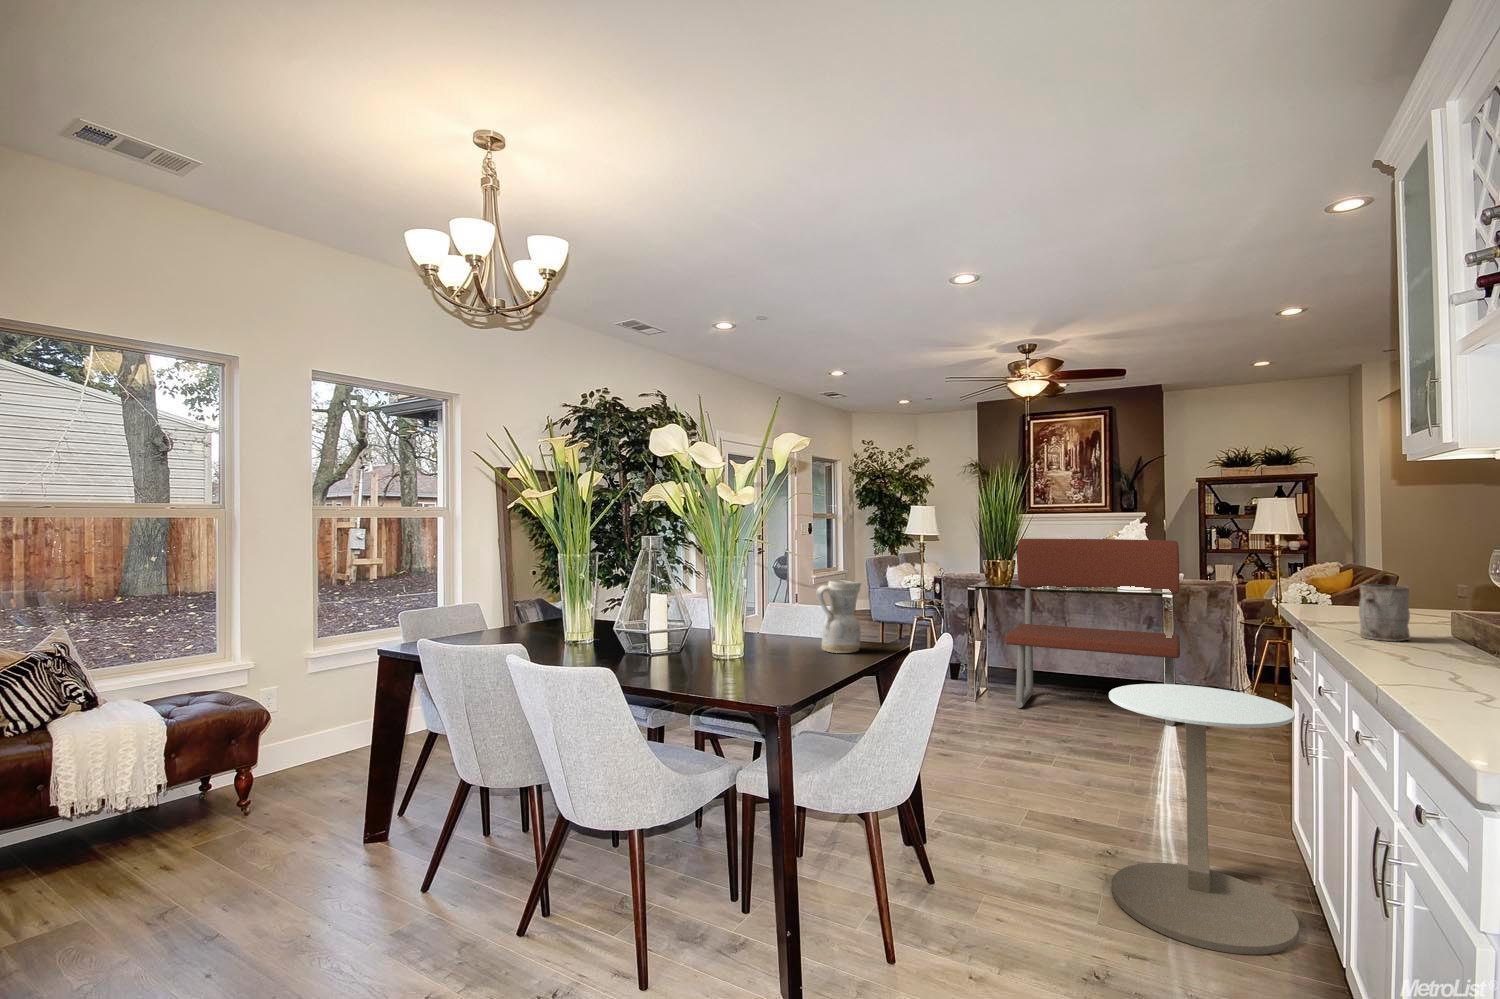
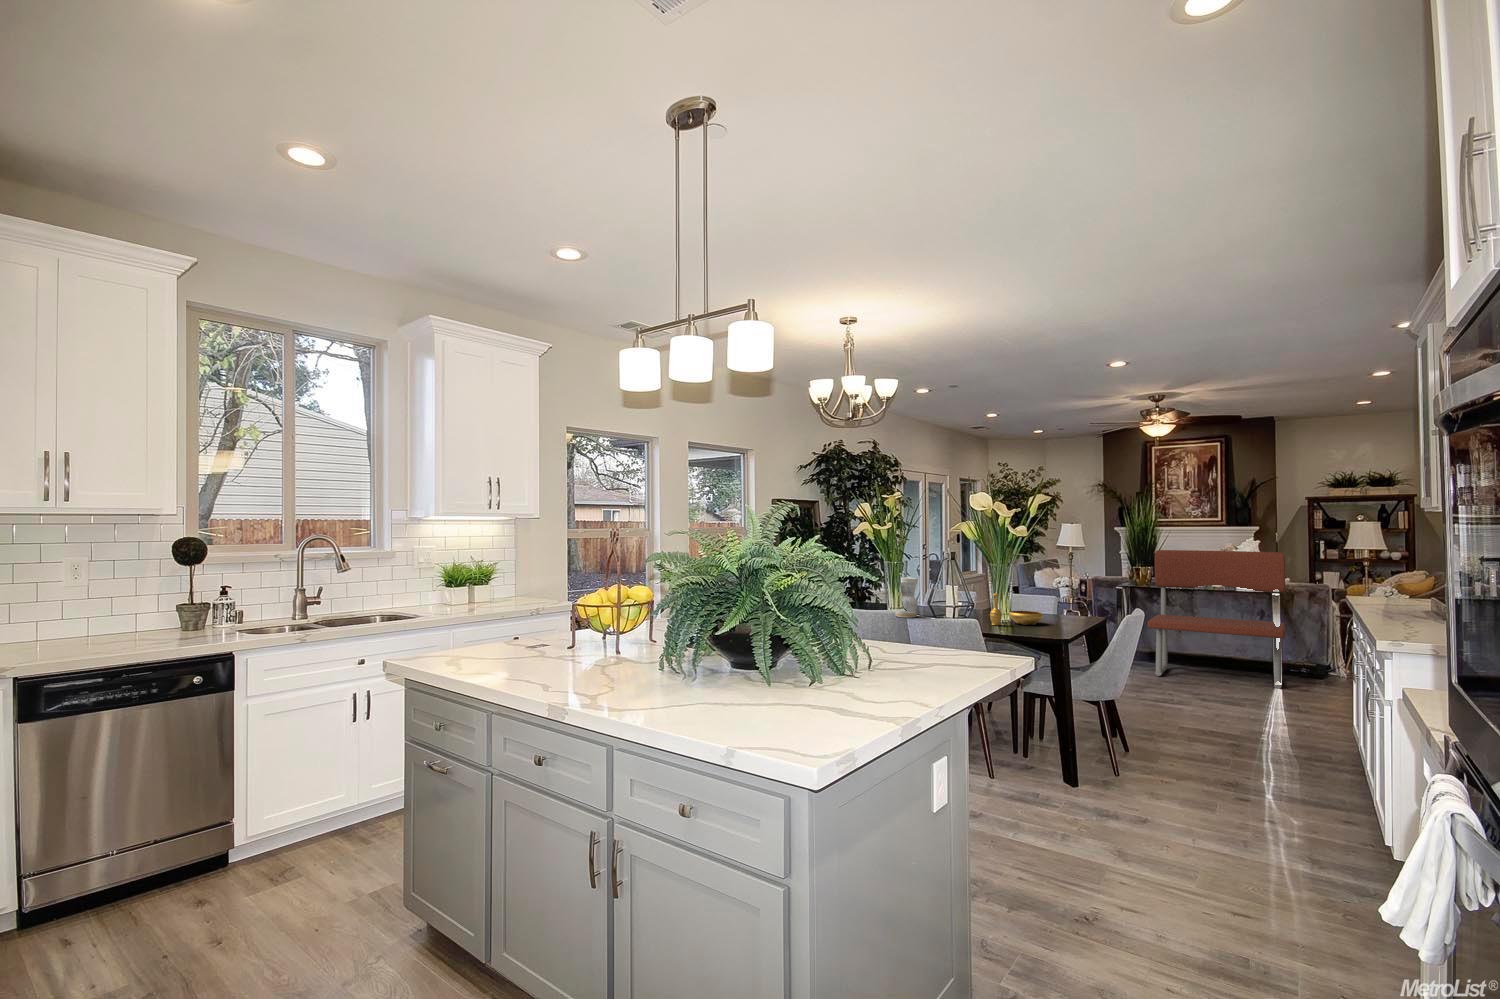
ceramic pitcher: present [816,580,861,653] -> present [895,577,918,618]
mug: present [1359,584,1410,641] -> none [1383,581,1414,612]
decorative bowl: none [687,612,784,671] -> present [990,593,1043,625]
side table: present [1109,684,1299,955] -> none [1235,641,1350,782]

